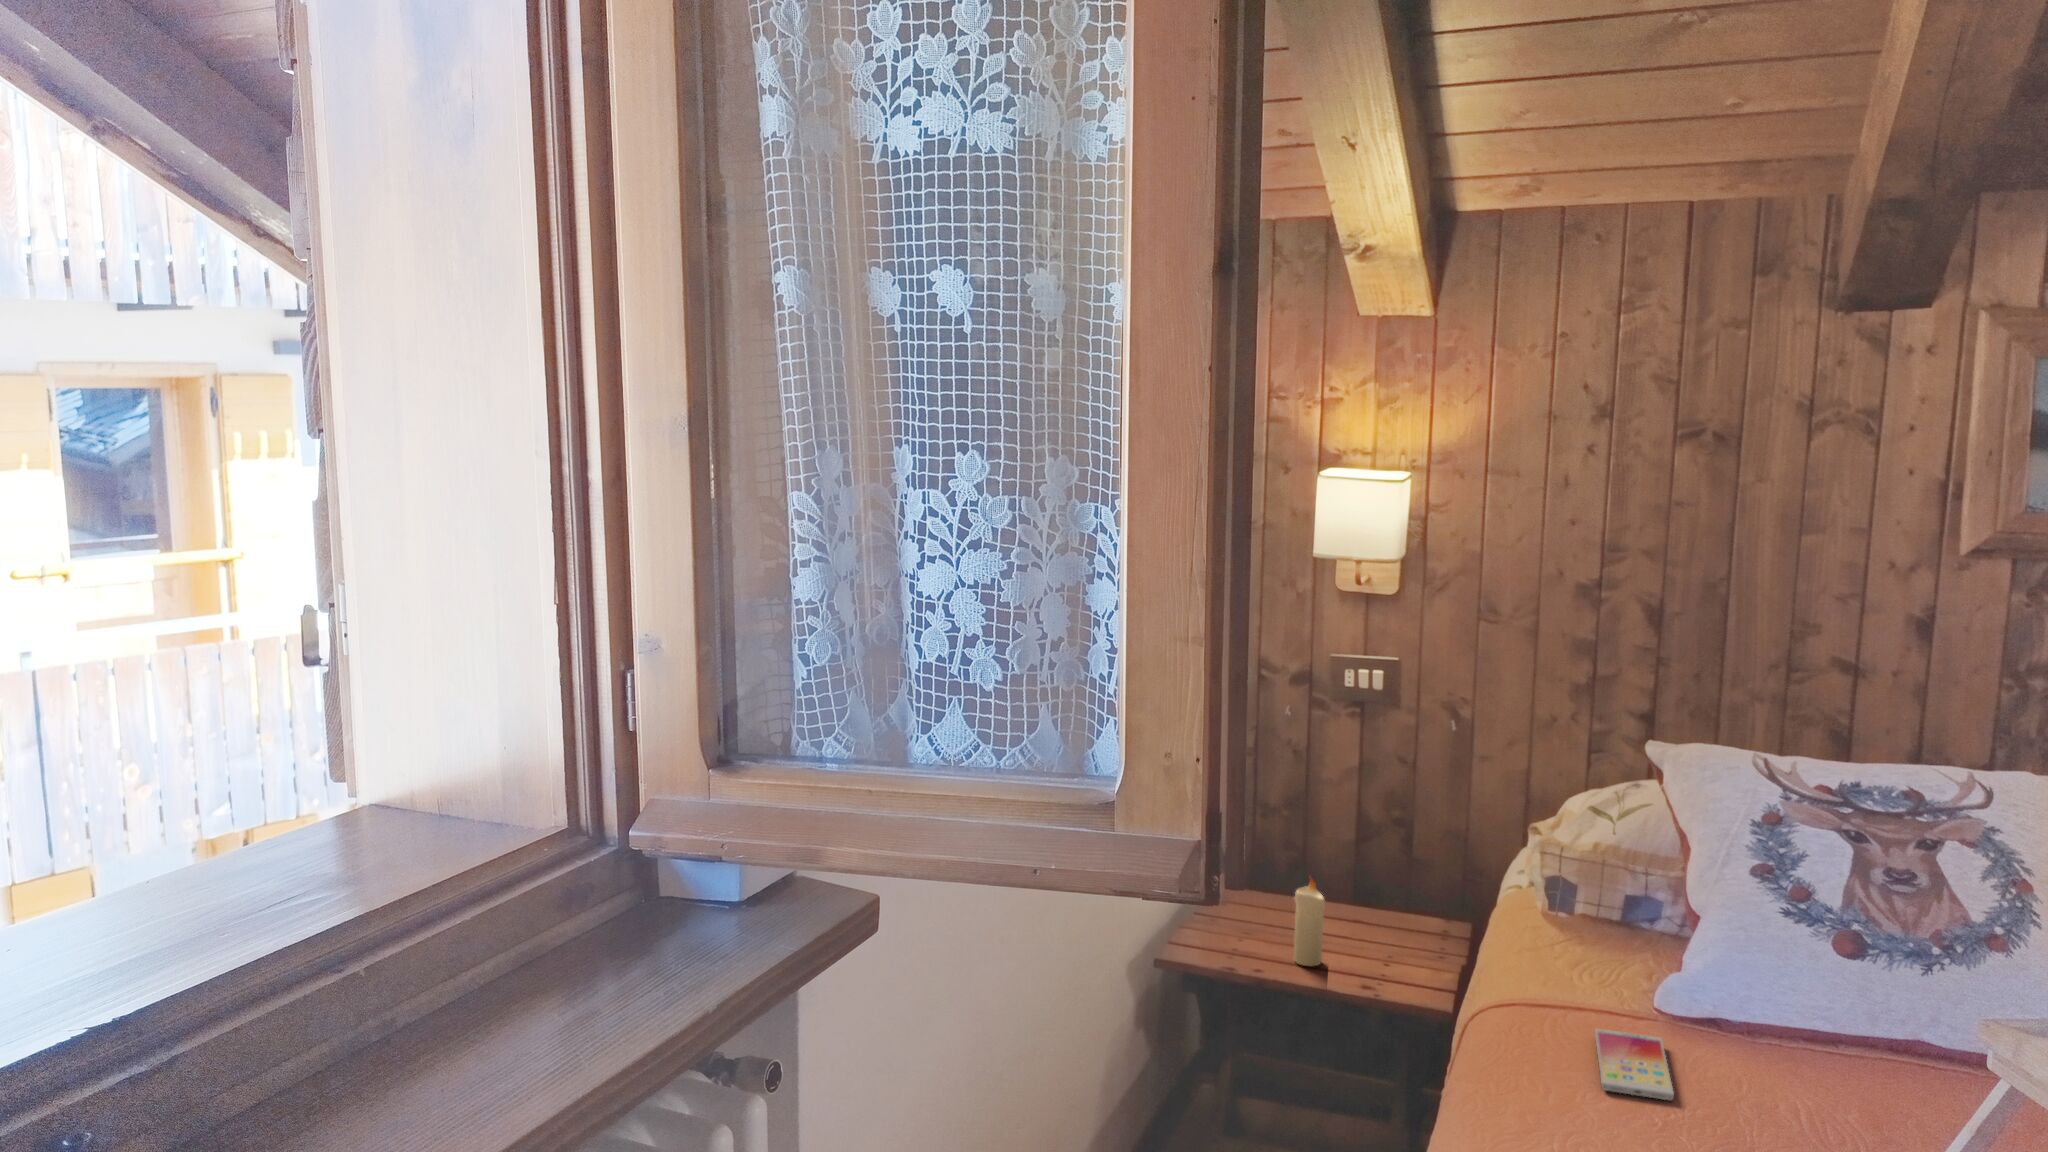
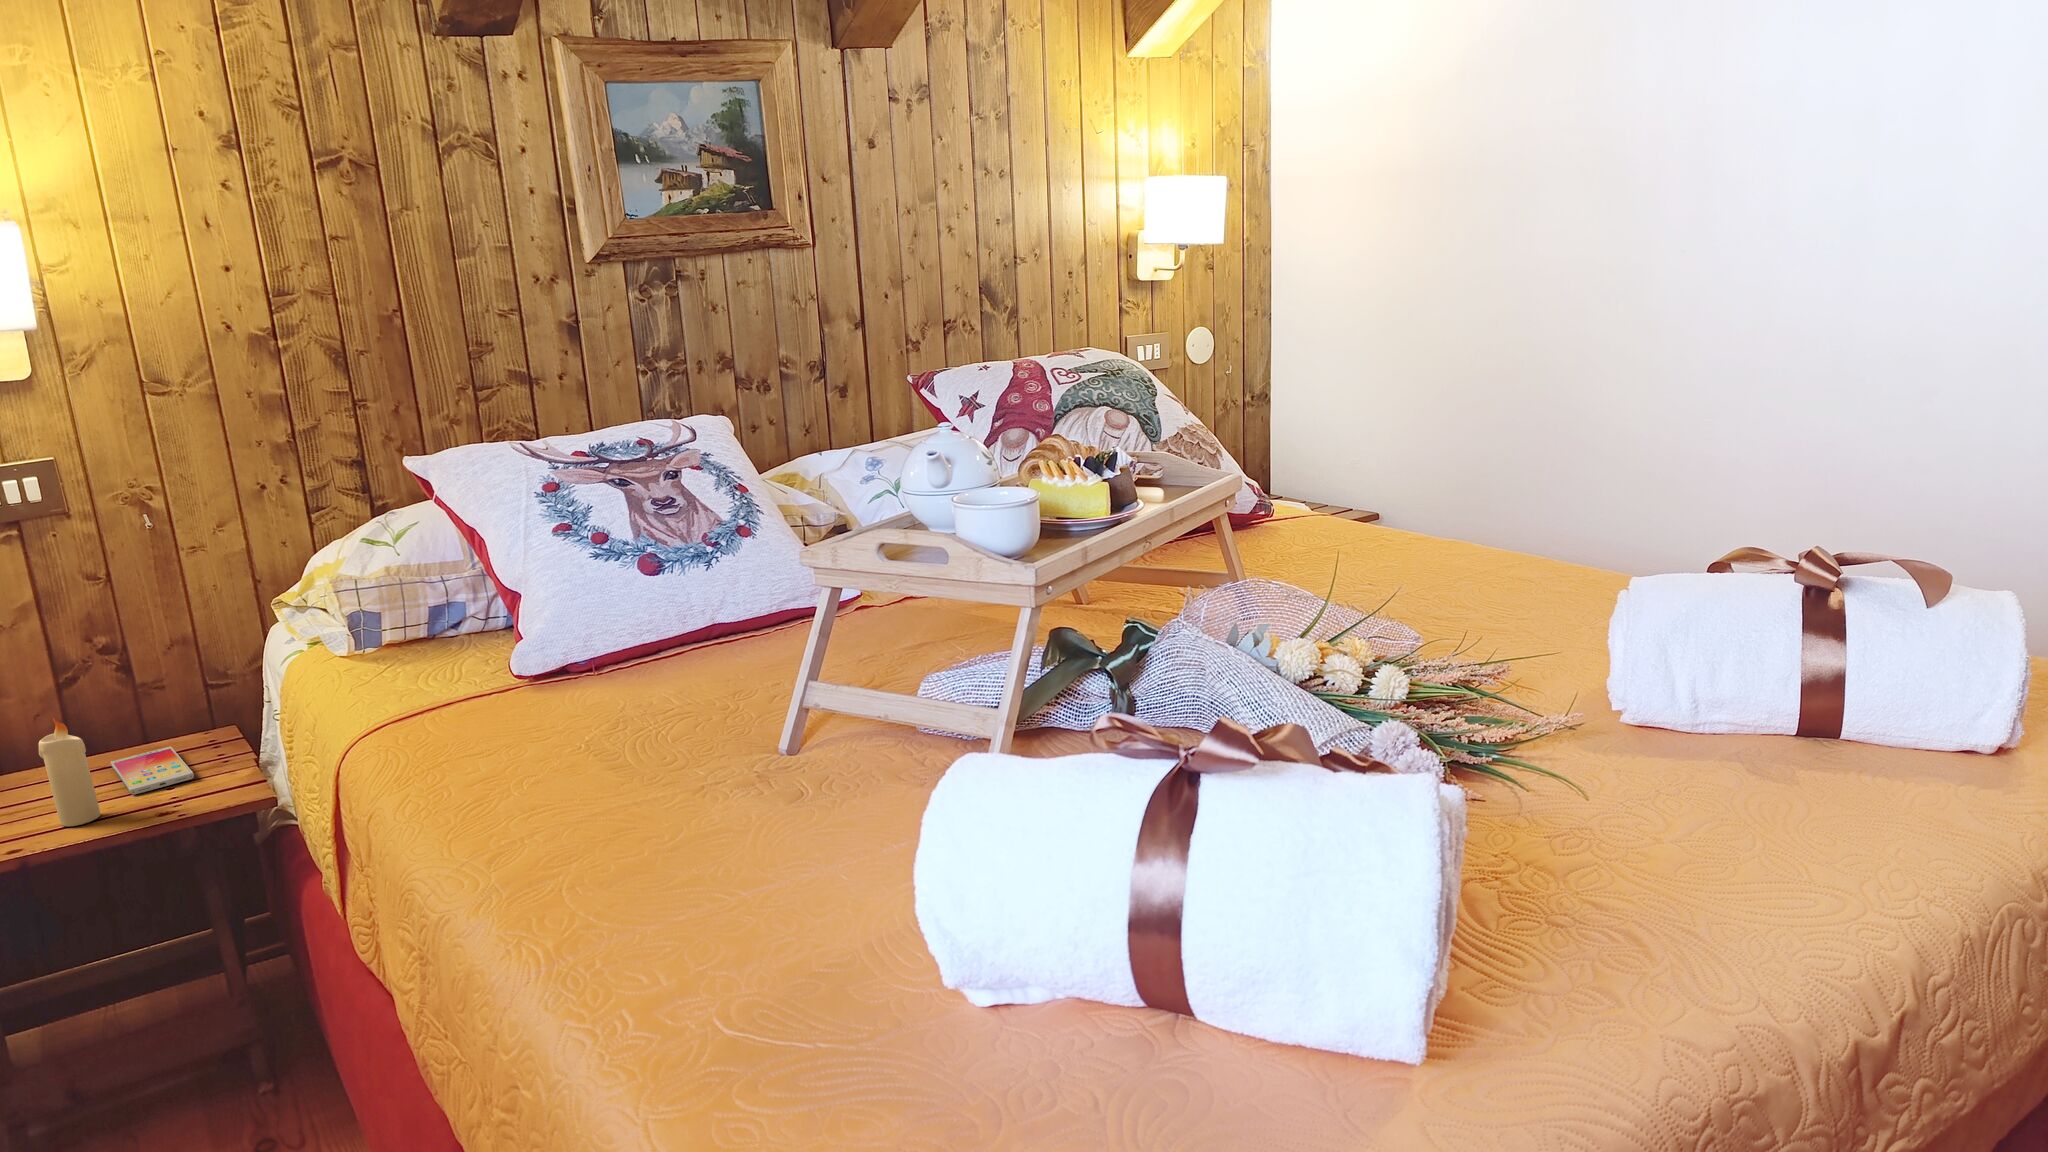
smartphone: present [1595,1029,1674,1100] -> present [110,747,194,795]

